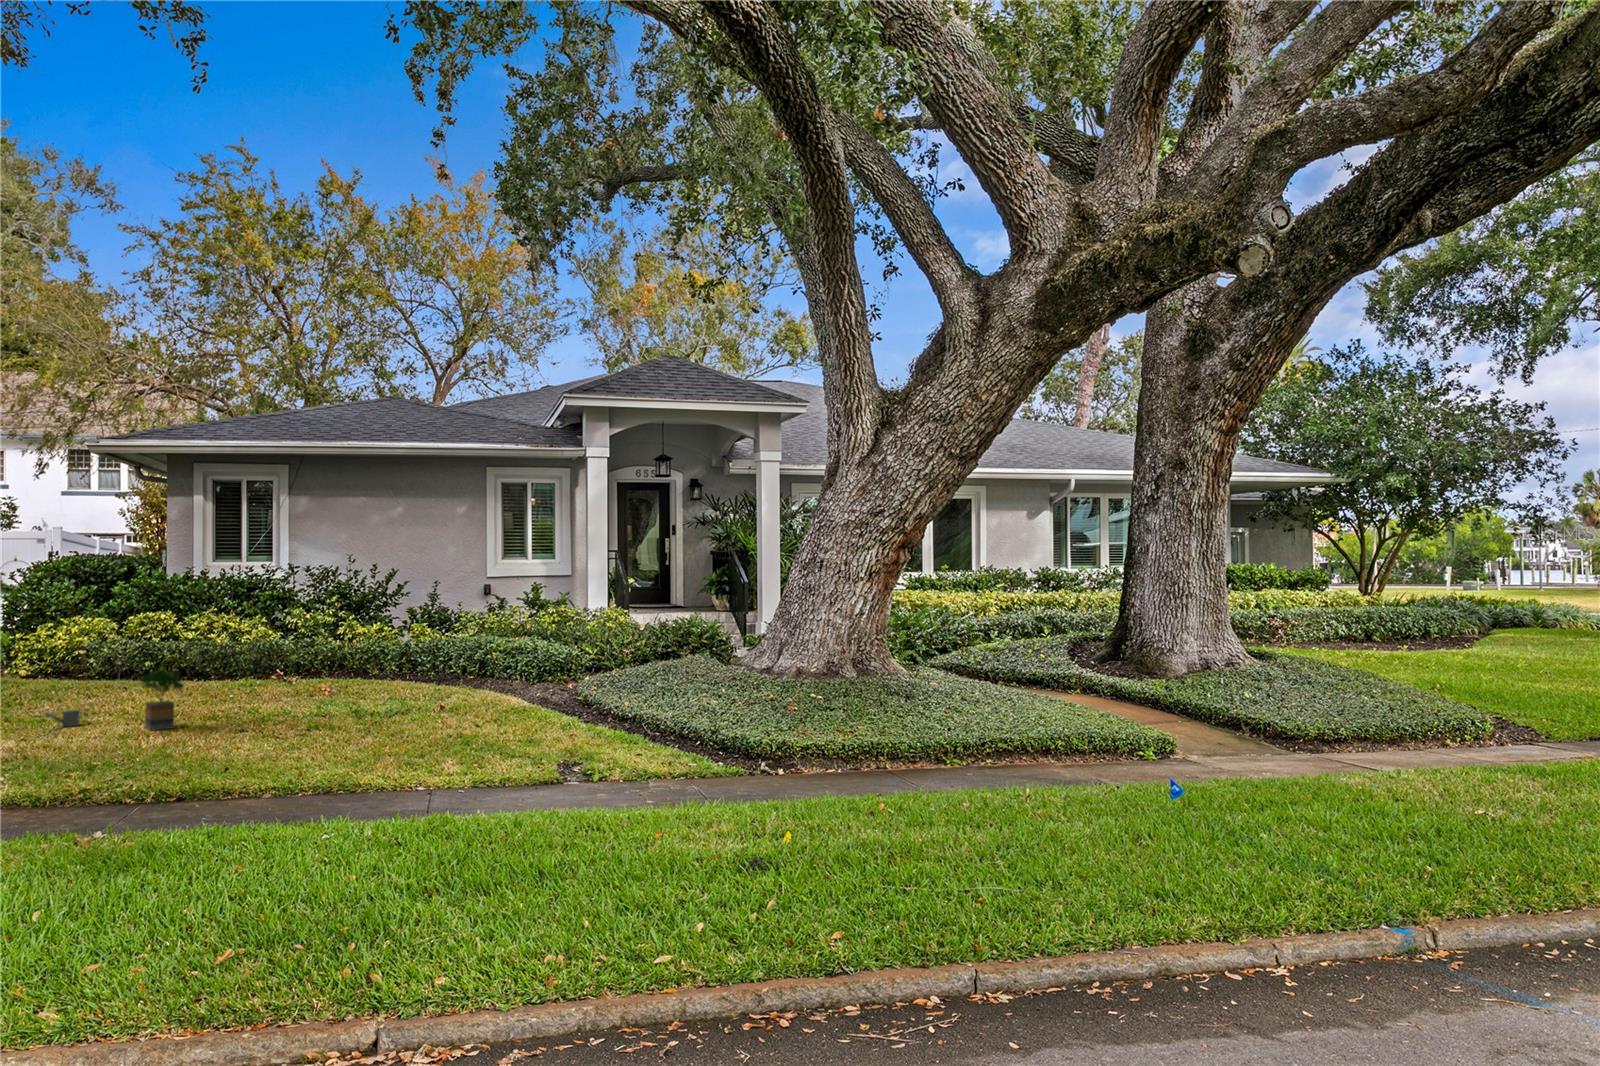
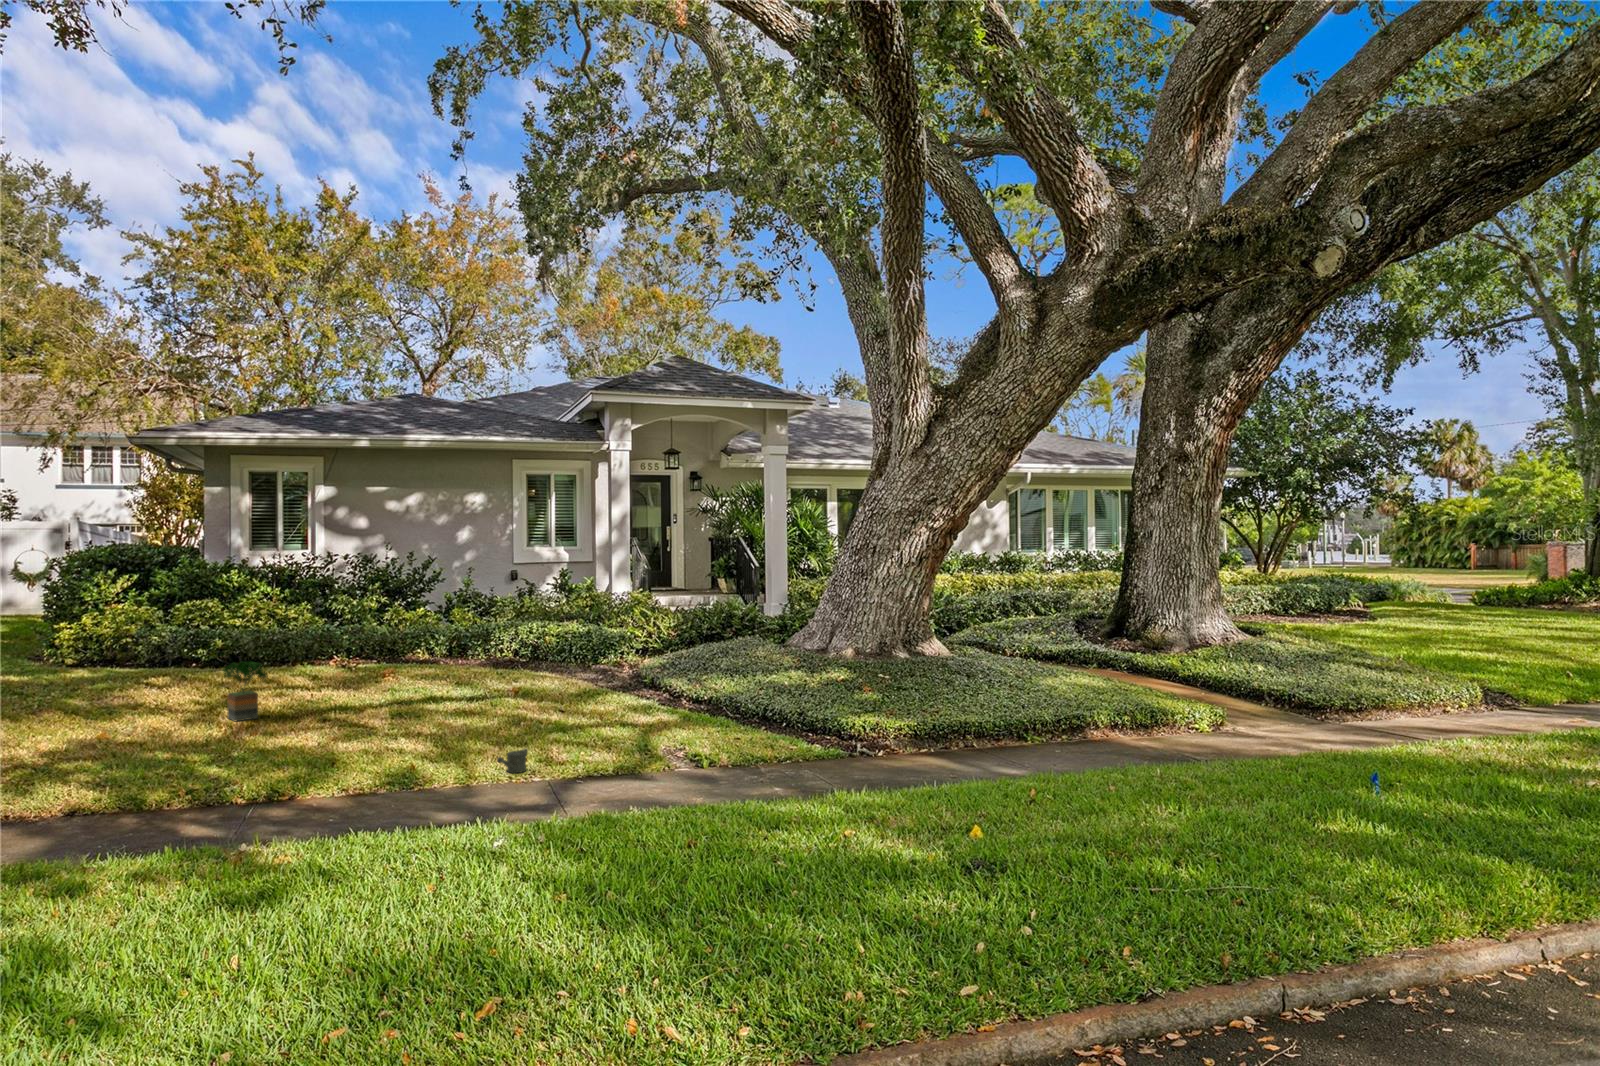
watering can: present [46,709,86,727] -> present [497,749,528,773]

